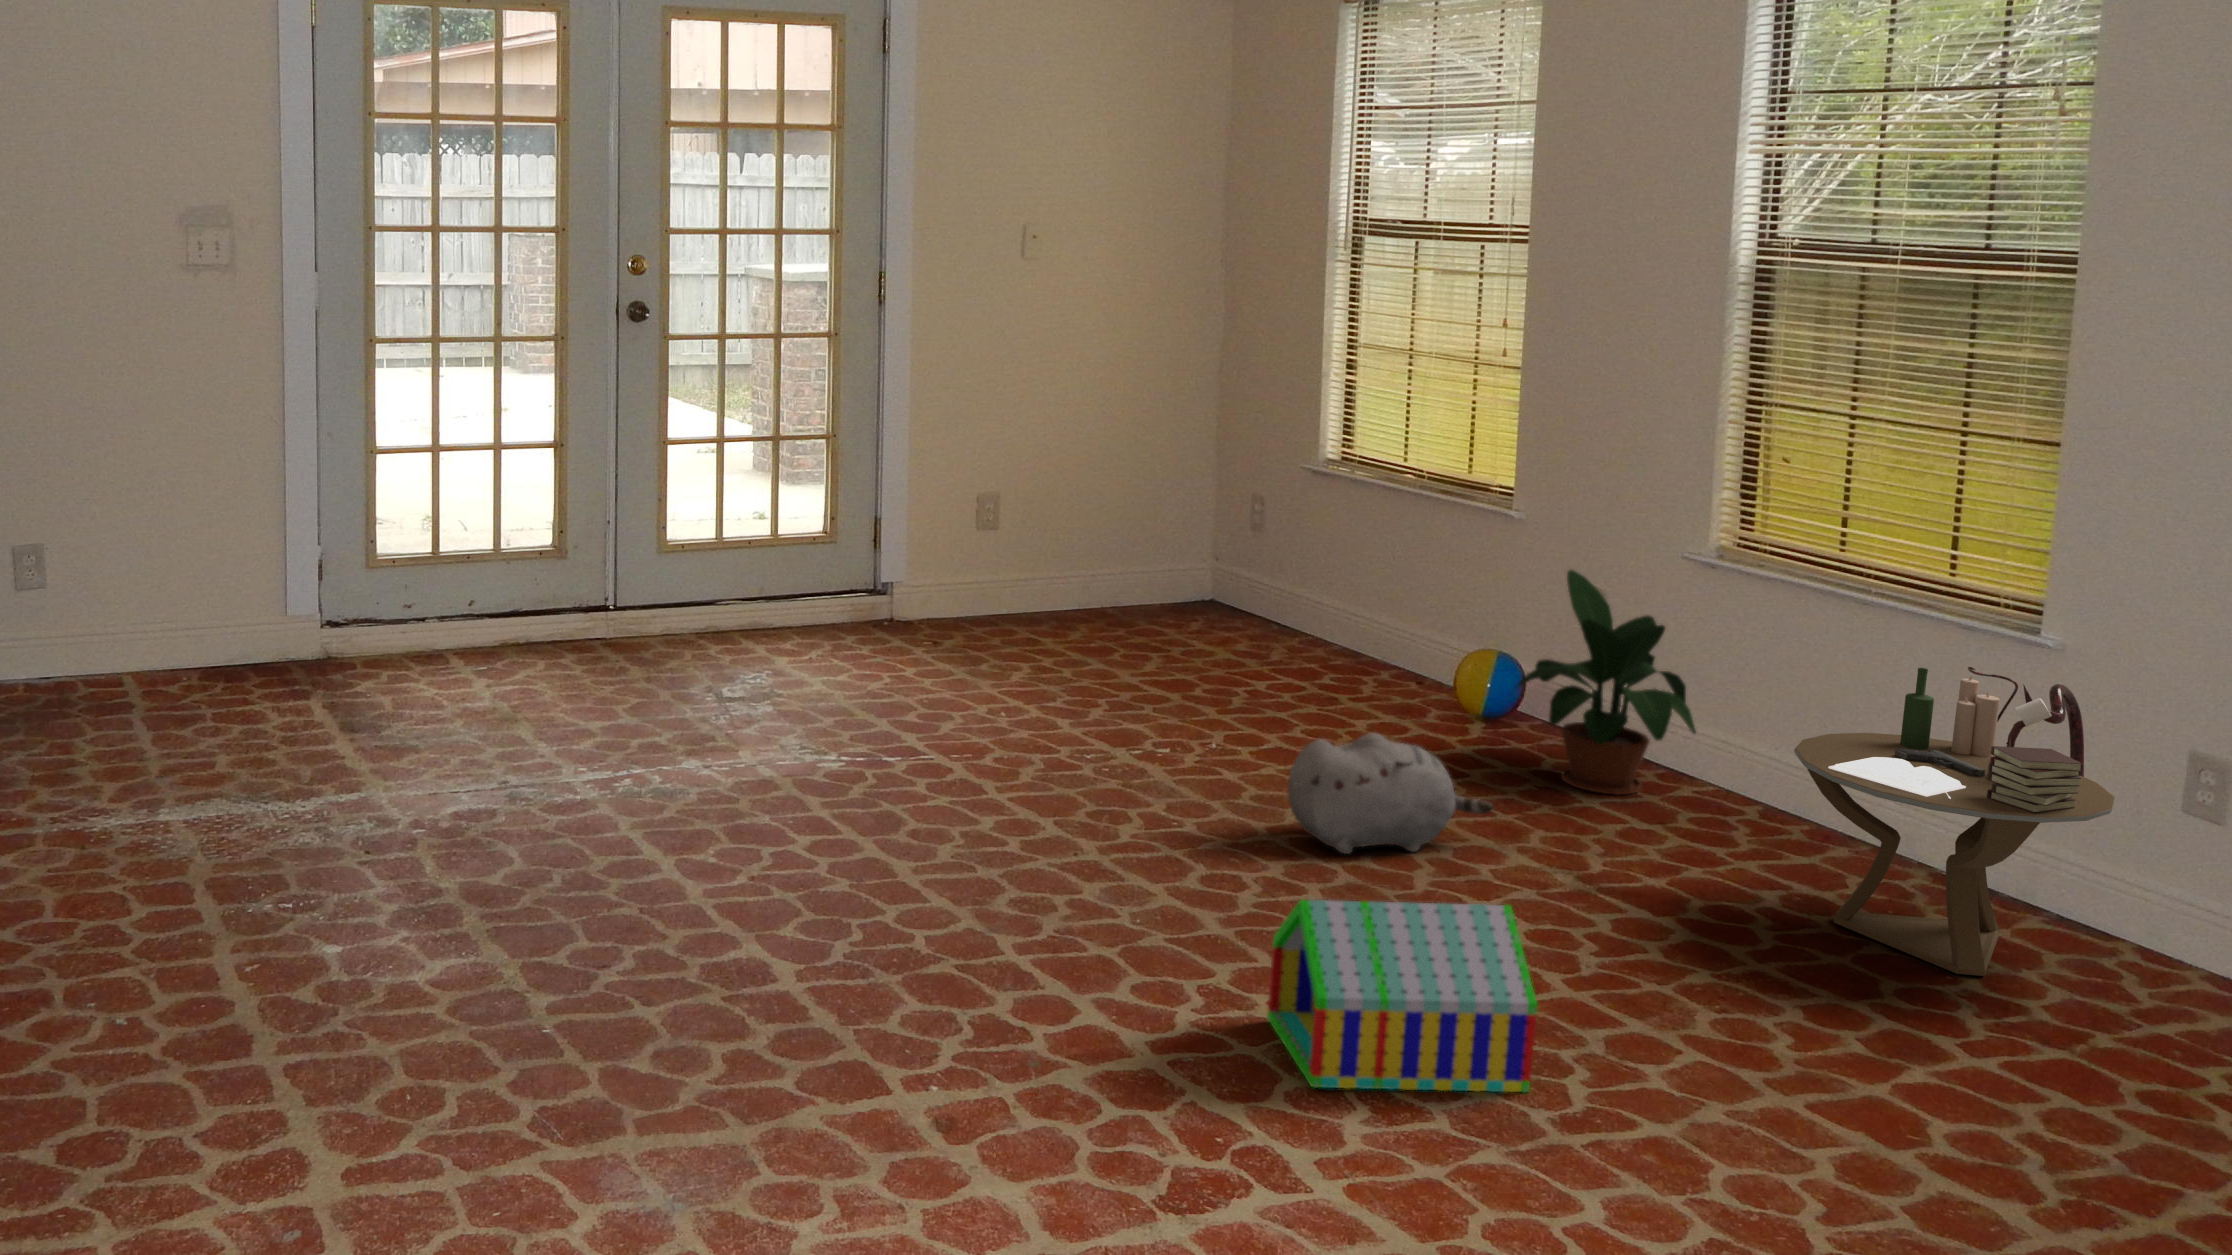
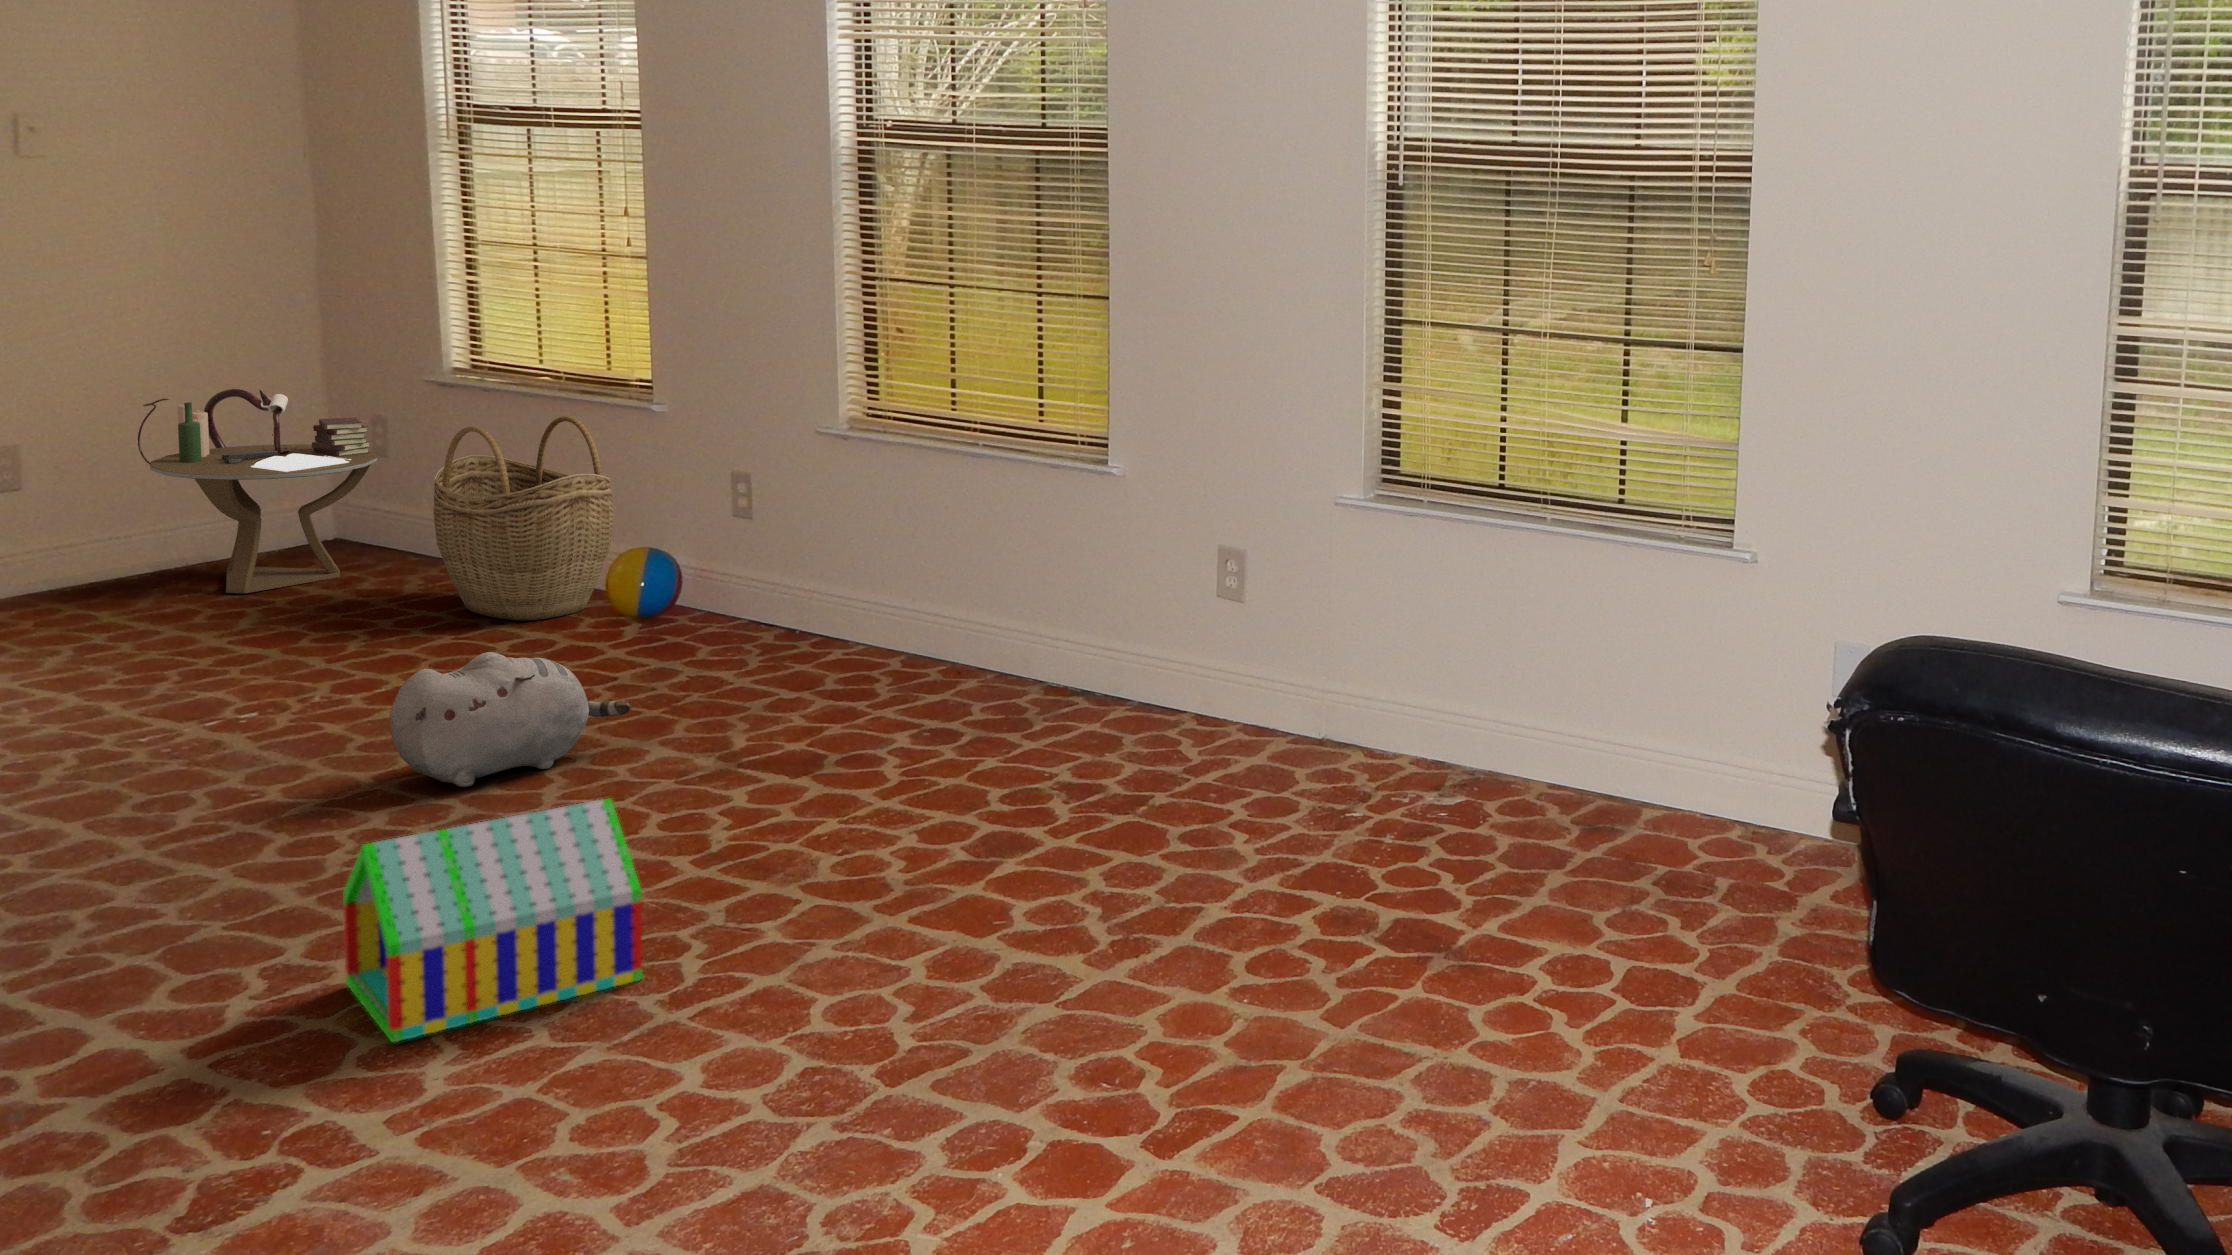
woven basket: none [1306,513,1464,702] -> present [433,416,613,621]
potted plant: present [1503,570,1696,795] -> none [648,456,840,673]
side table: present [1794,667,2115,976] -> present [138,389,377,593]

